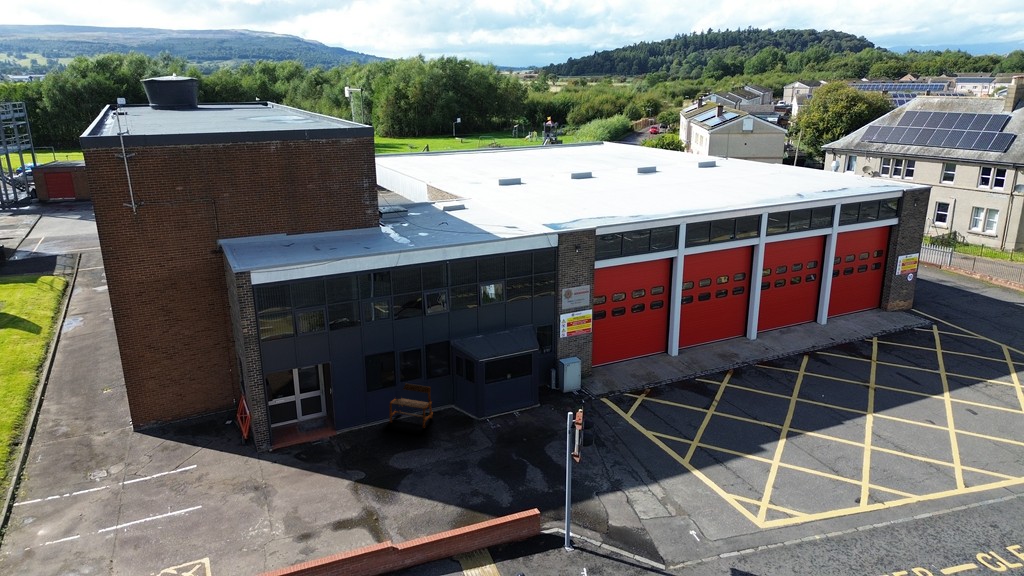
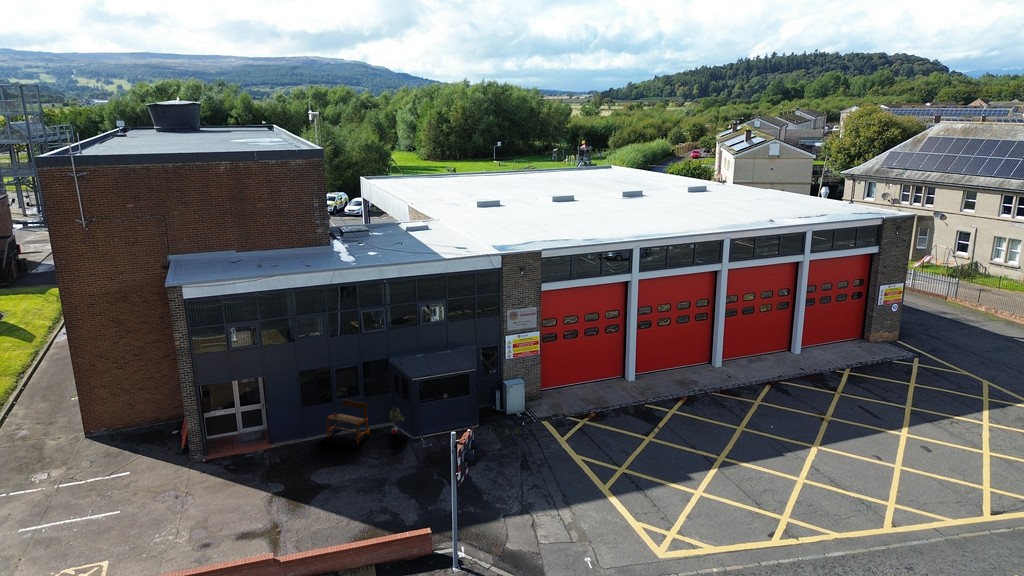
potted tree: none [451,390,469,418] -> present [390,409,404,435]

